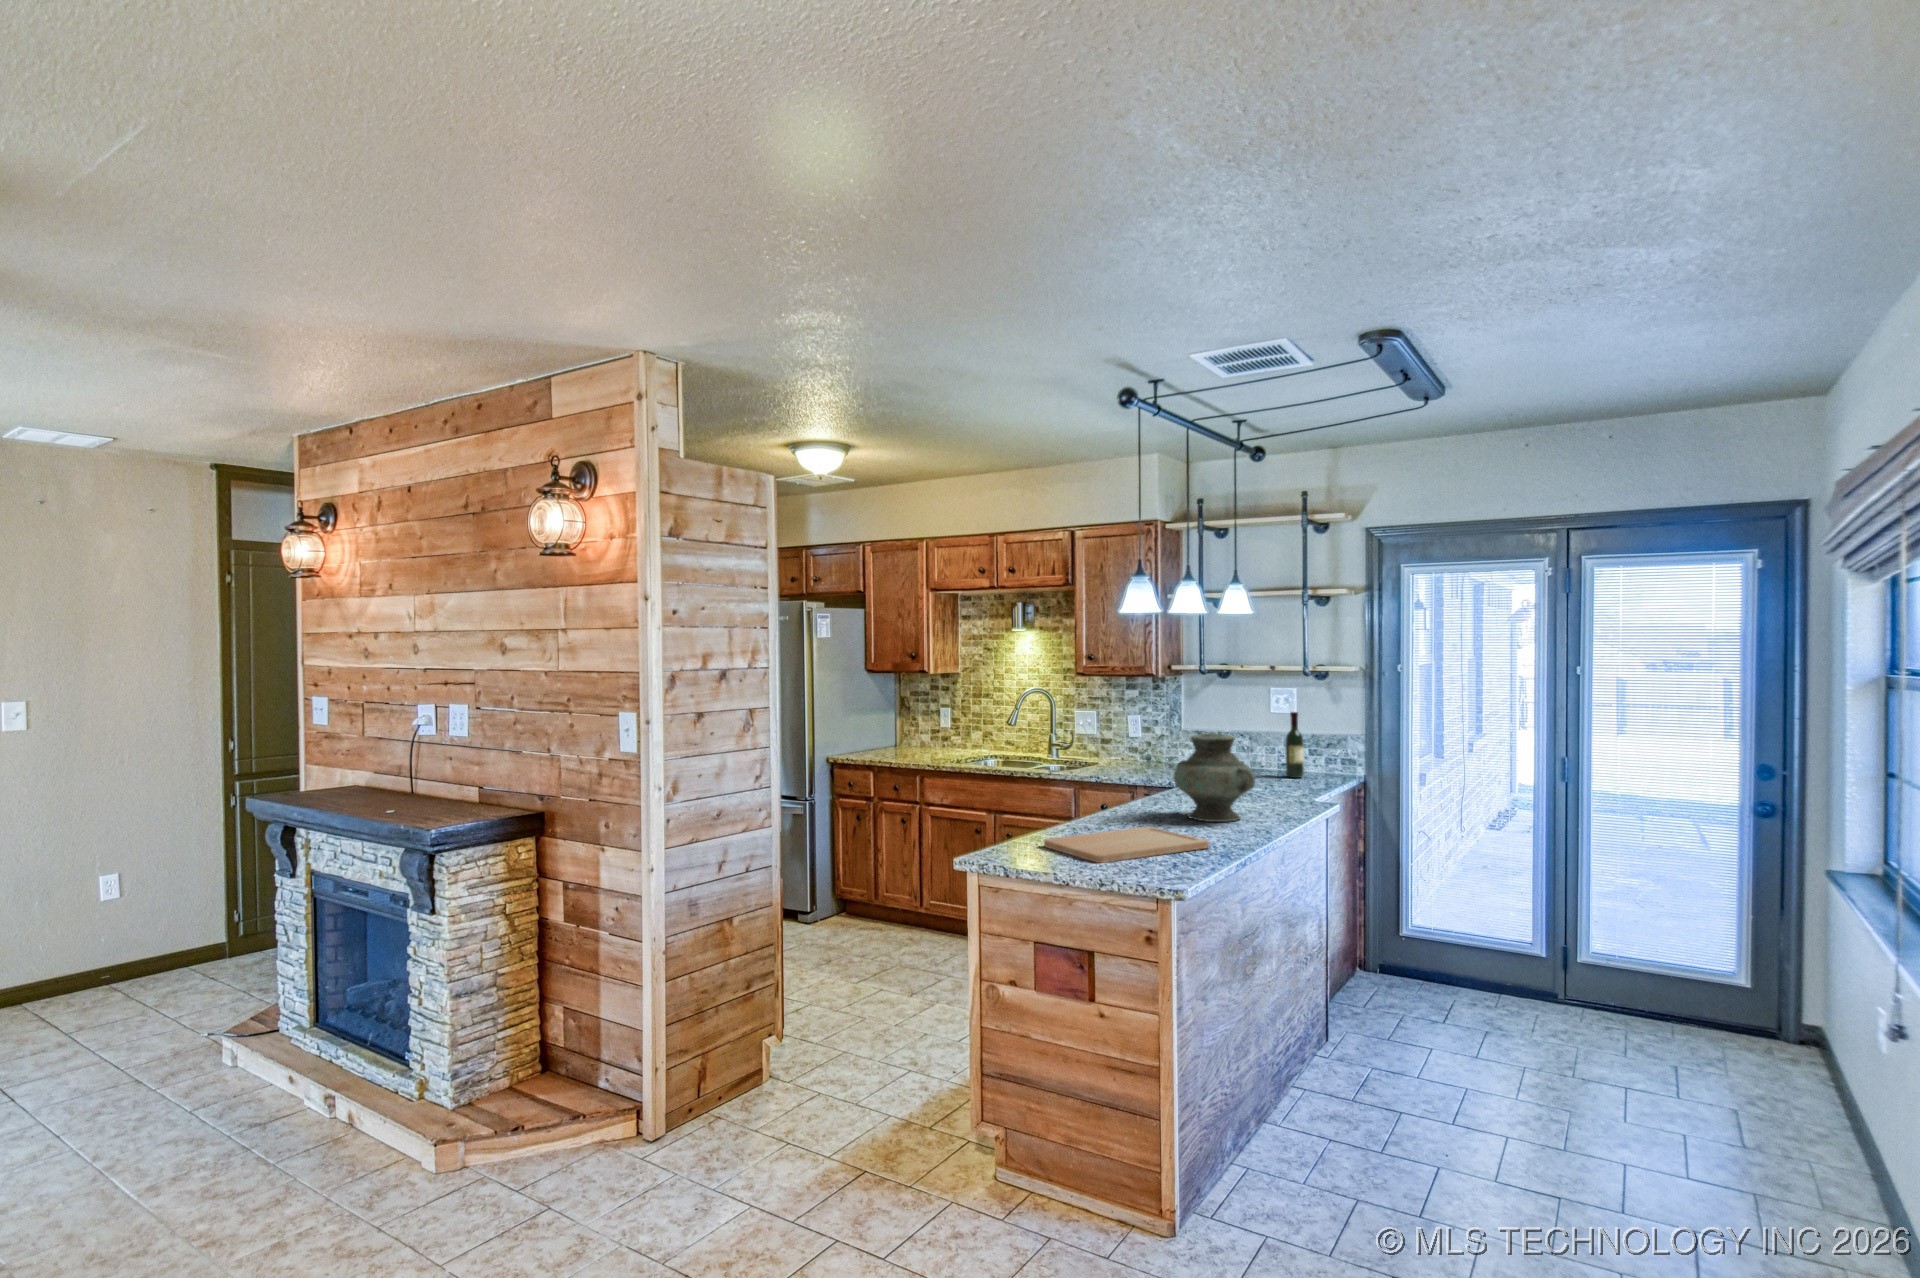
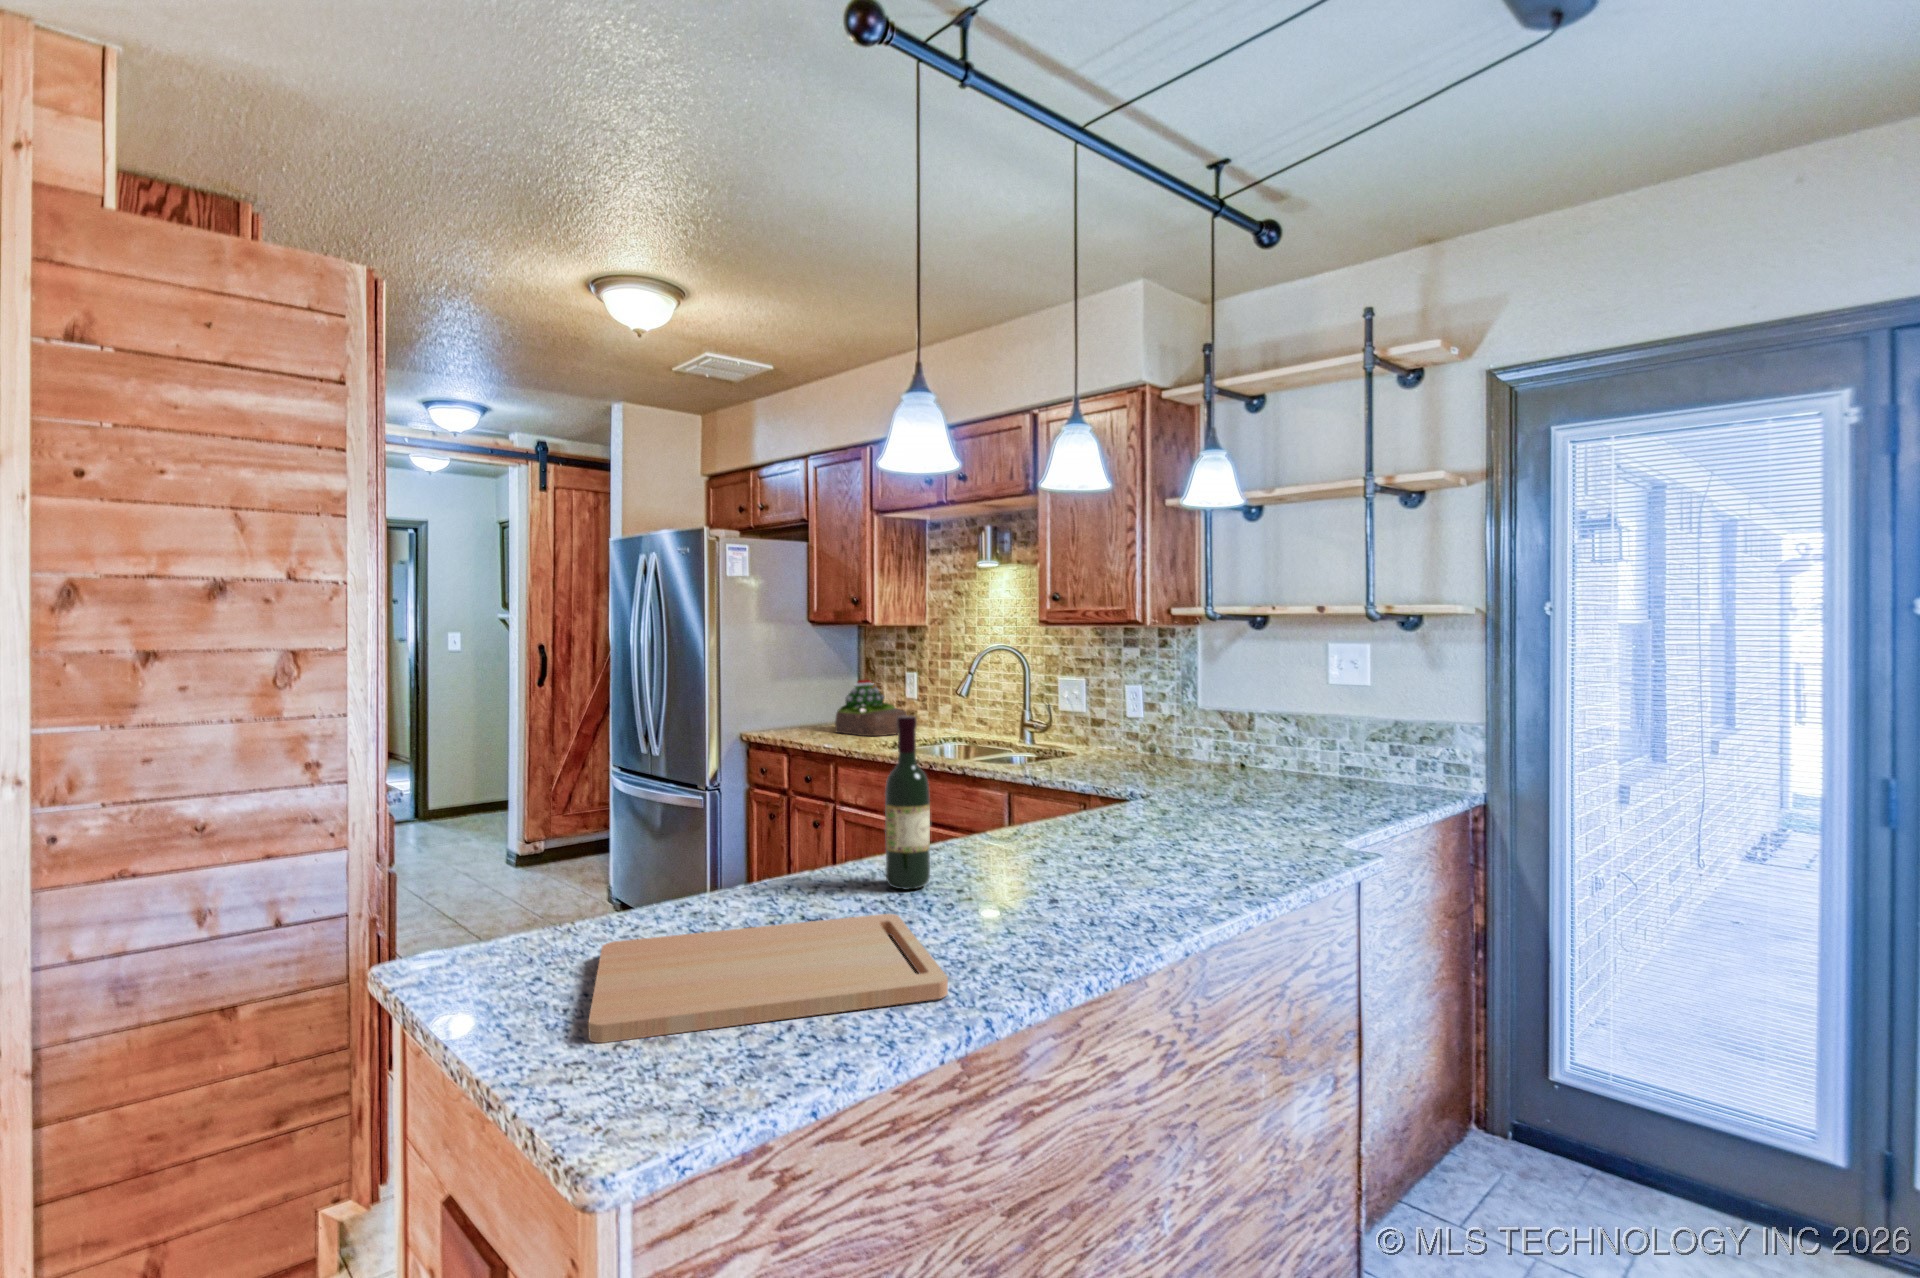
wine bottle: present [1285,712,1304,778] -> present [885,716,930,890]
succulent plant: none [893,714,949,757] -> present [835,680,907,736]
vase: present [1174,732,1255,822] -> none [1017,716,1176,900]

